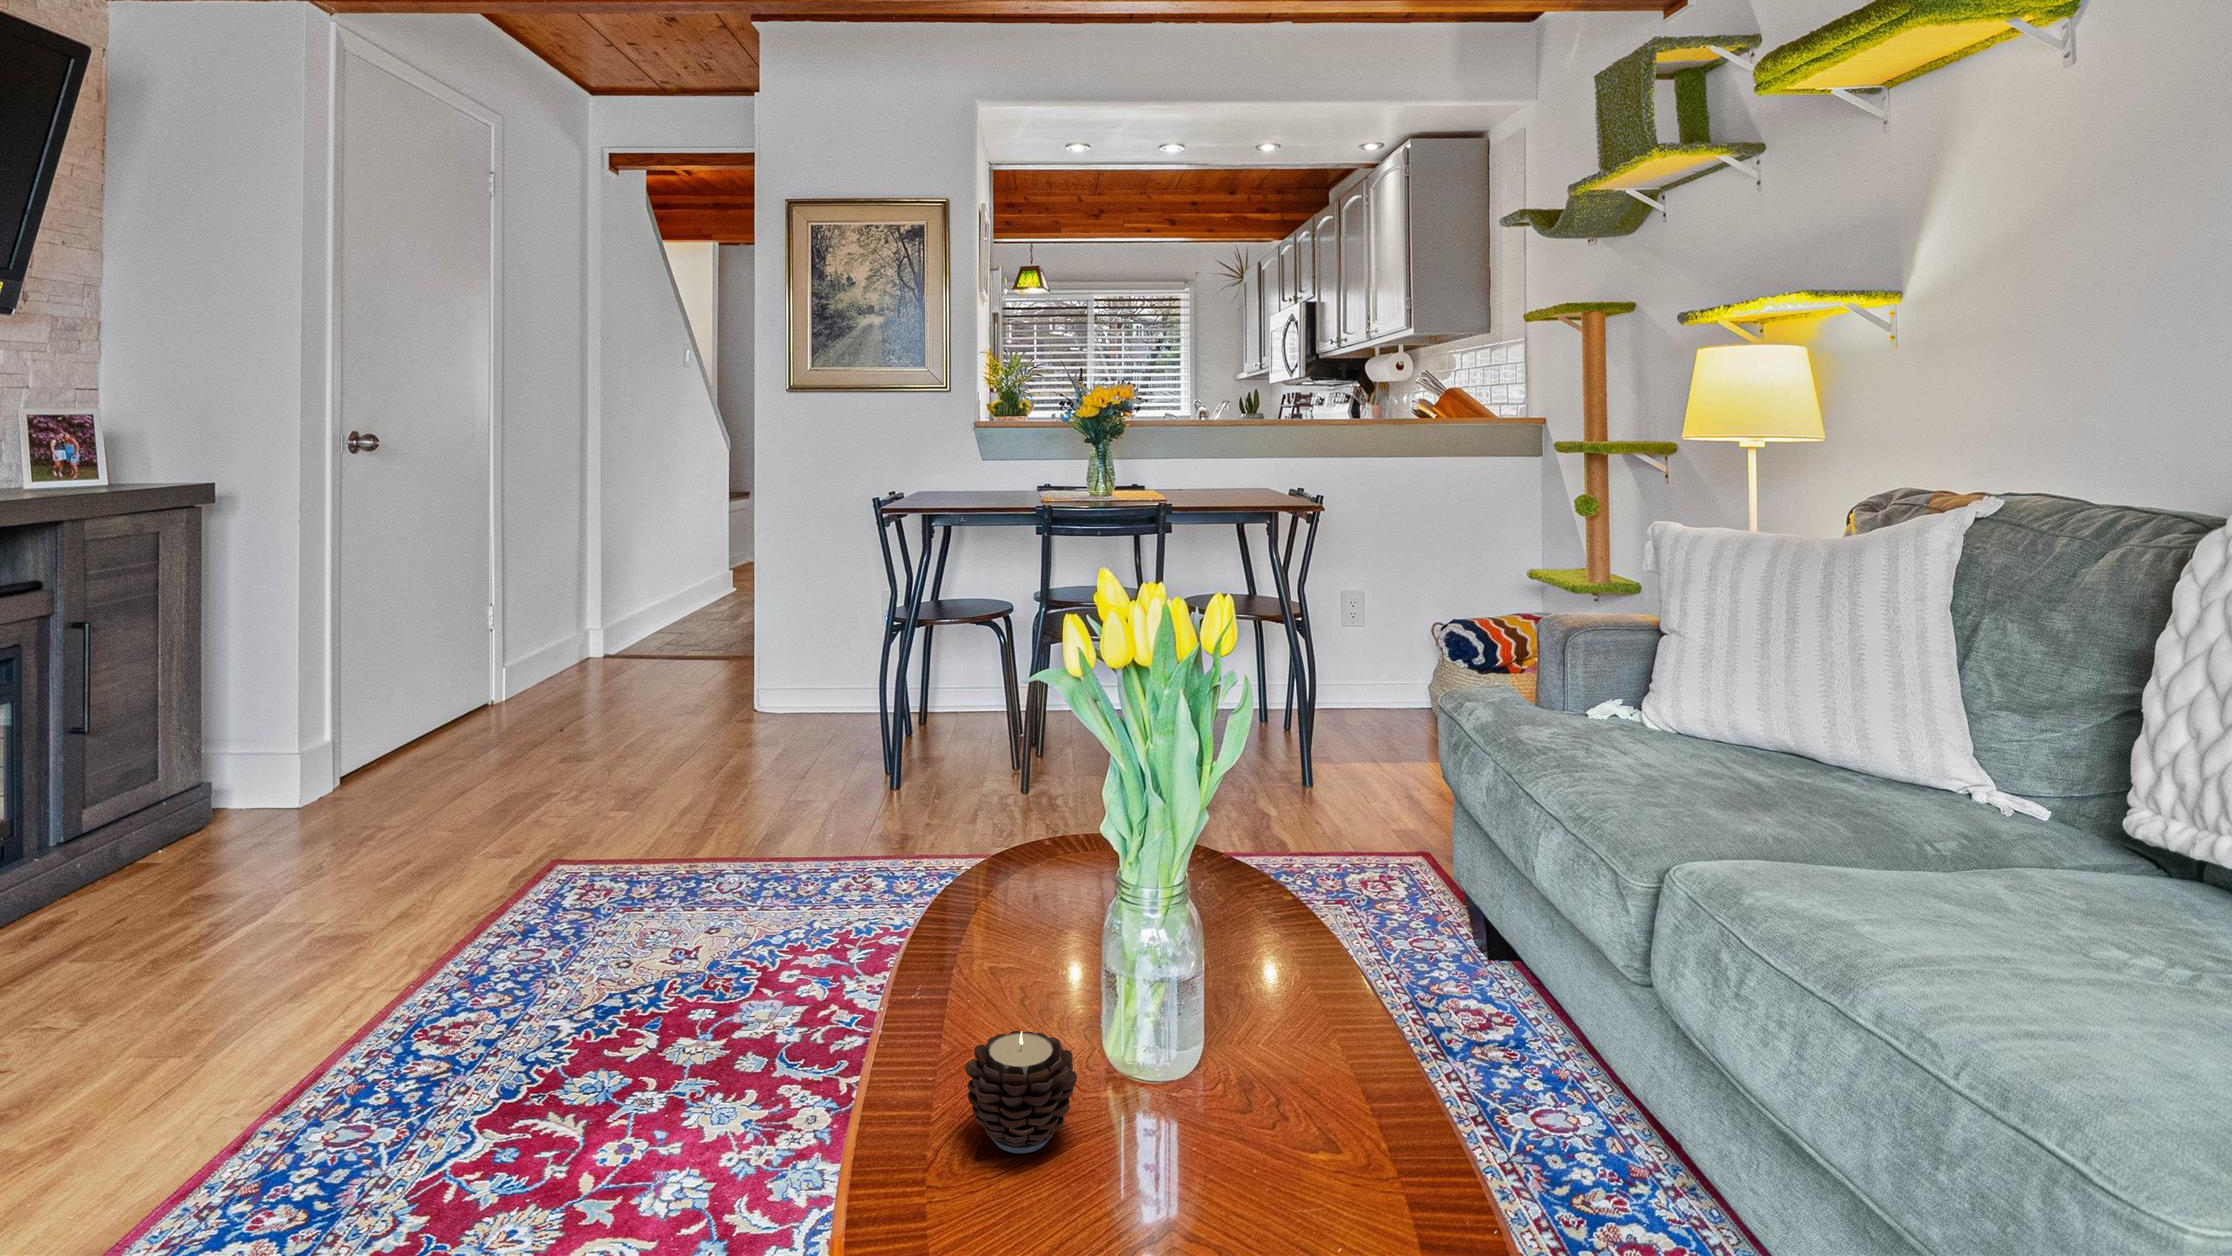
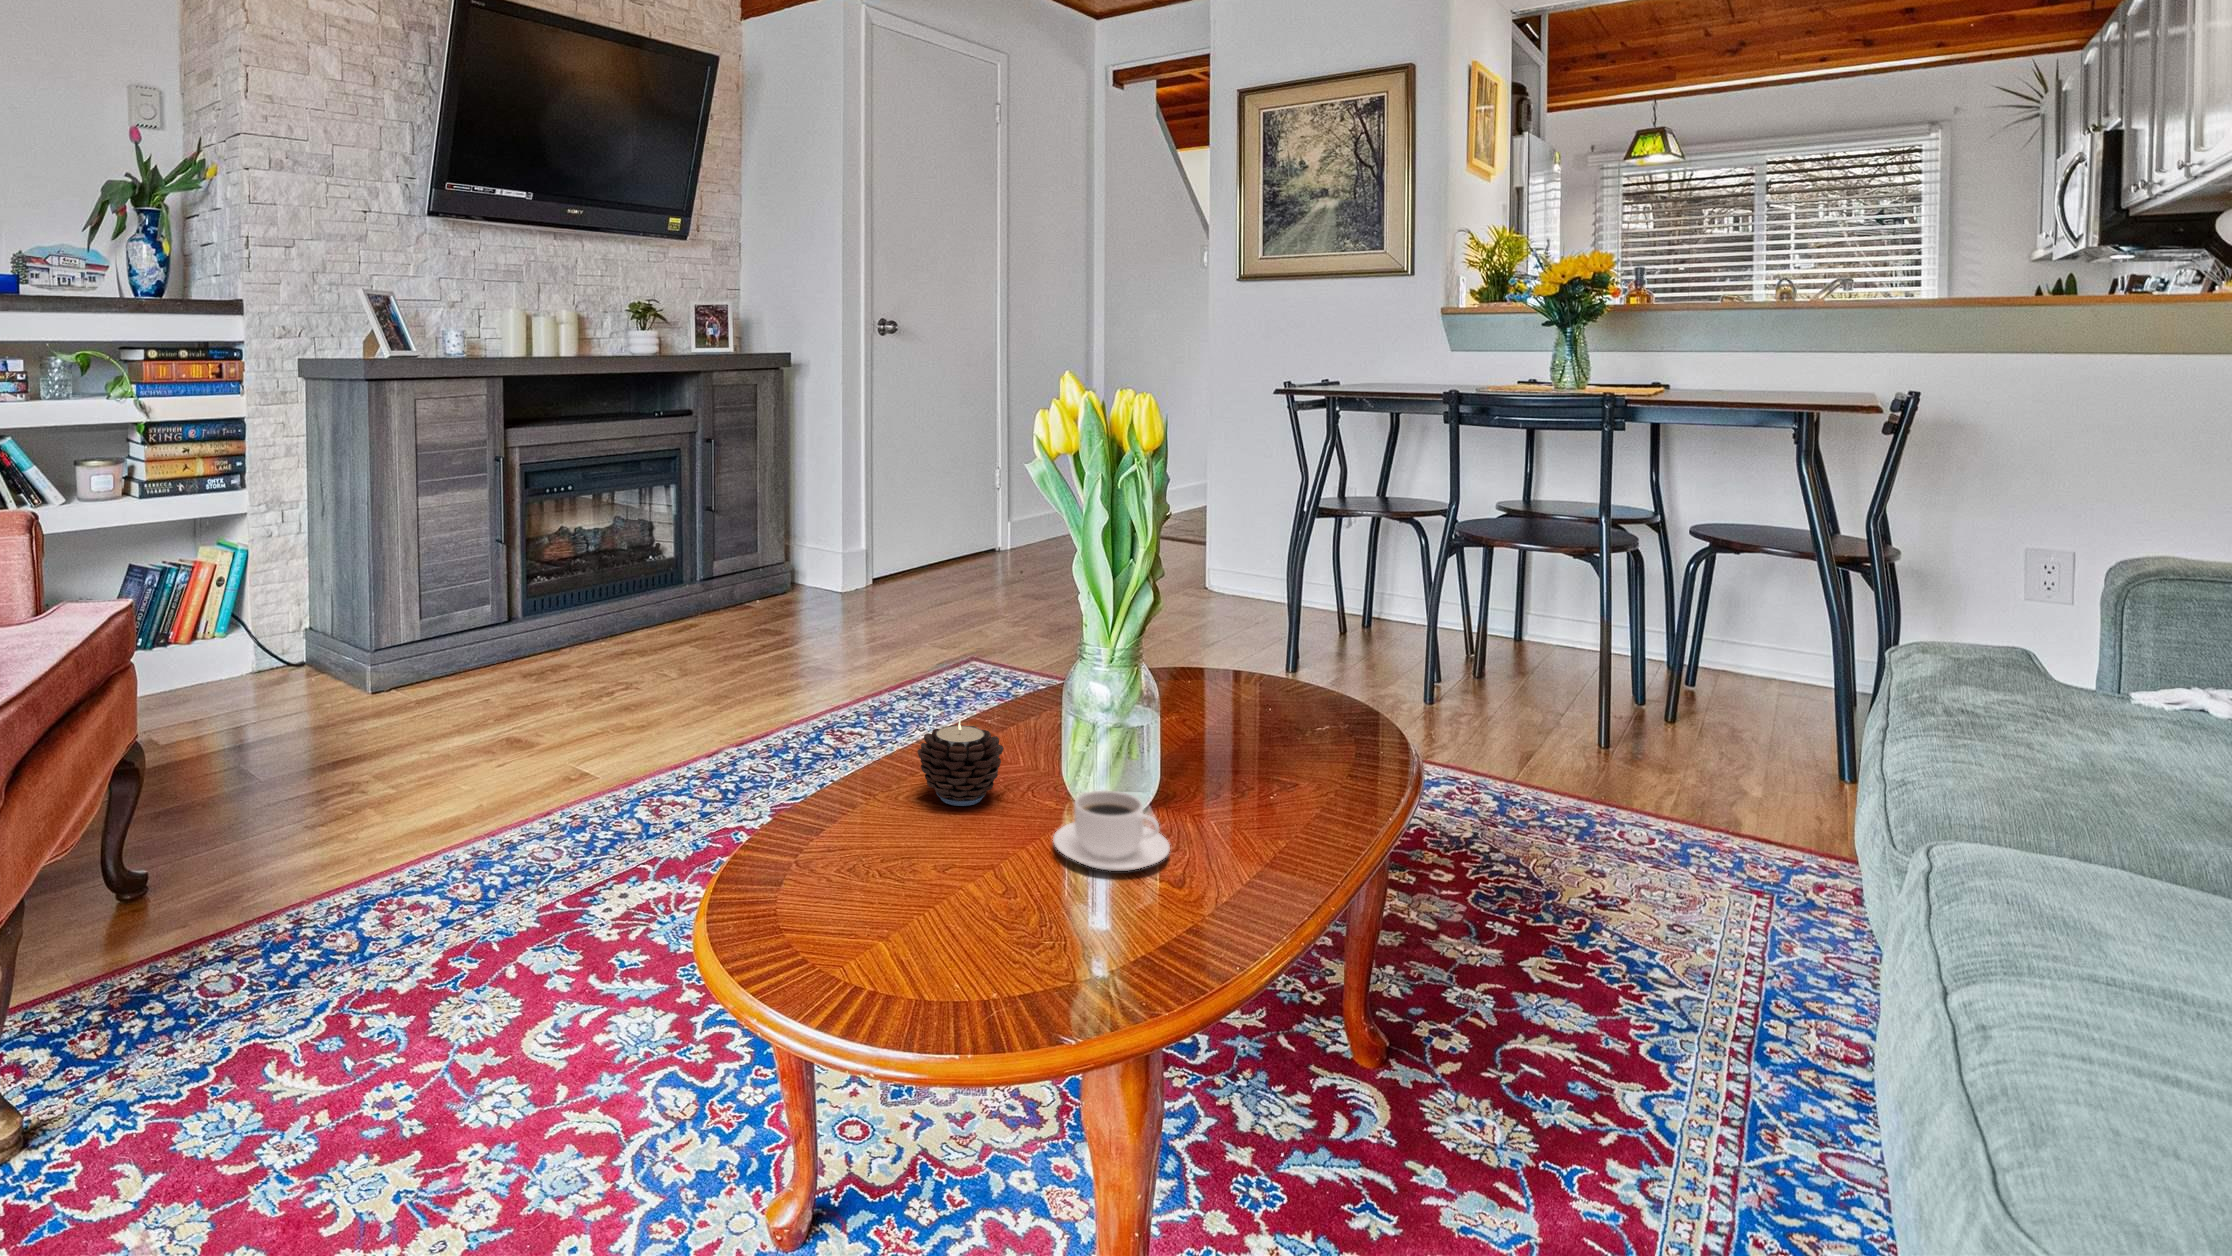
coffee cup: none [1192,1071,1333,1185] -> present [1053,790,1170,871]

